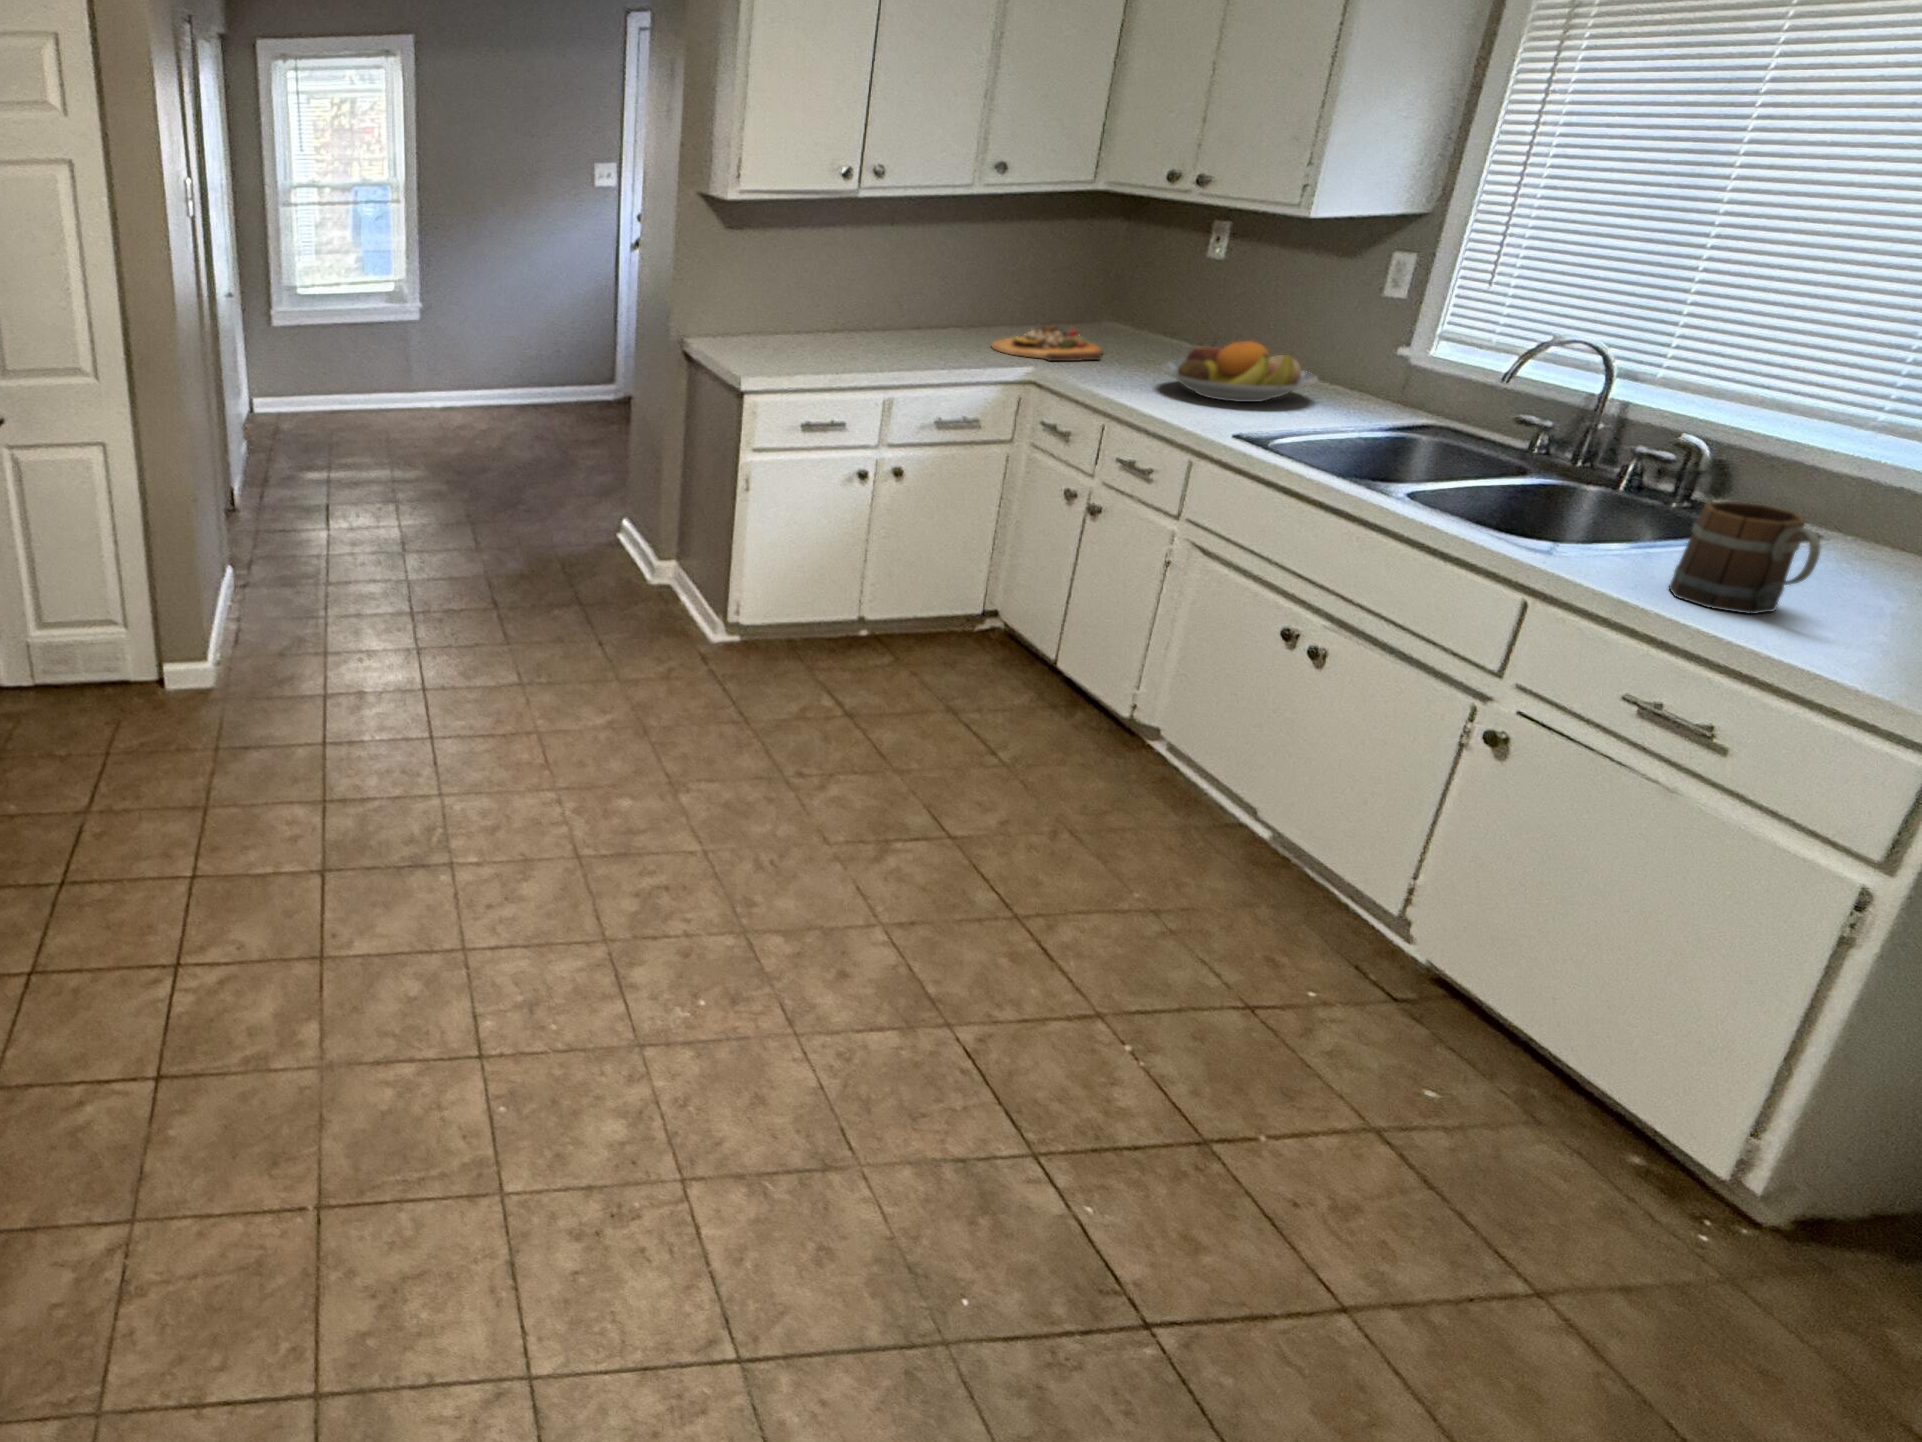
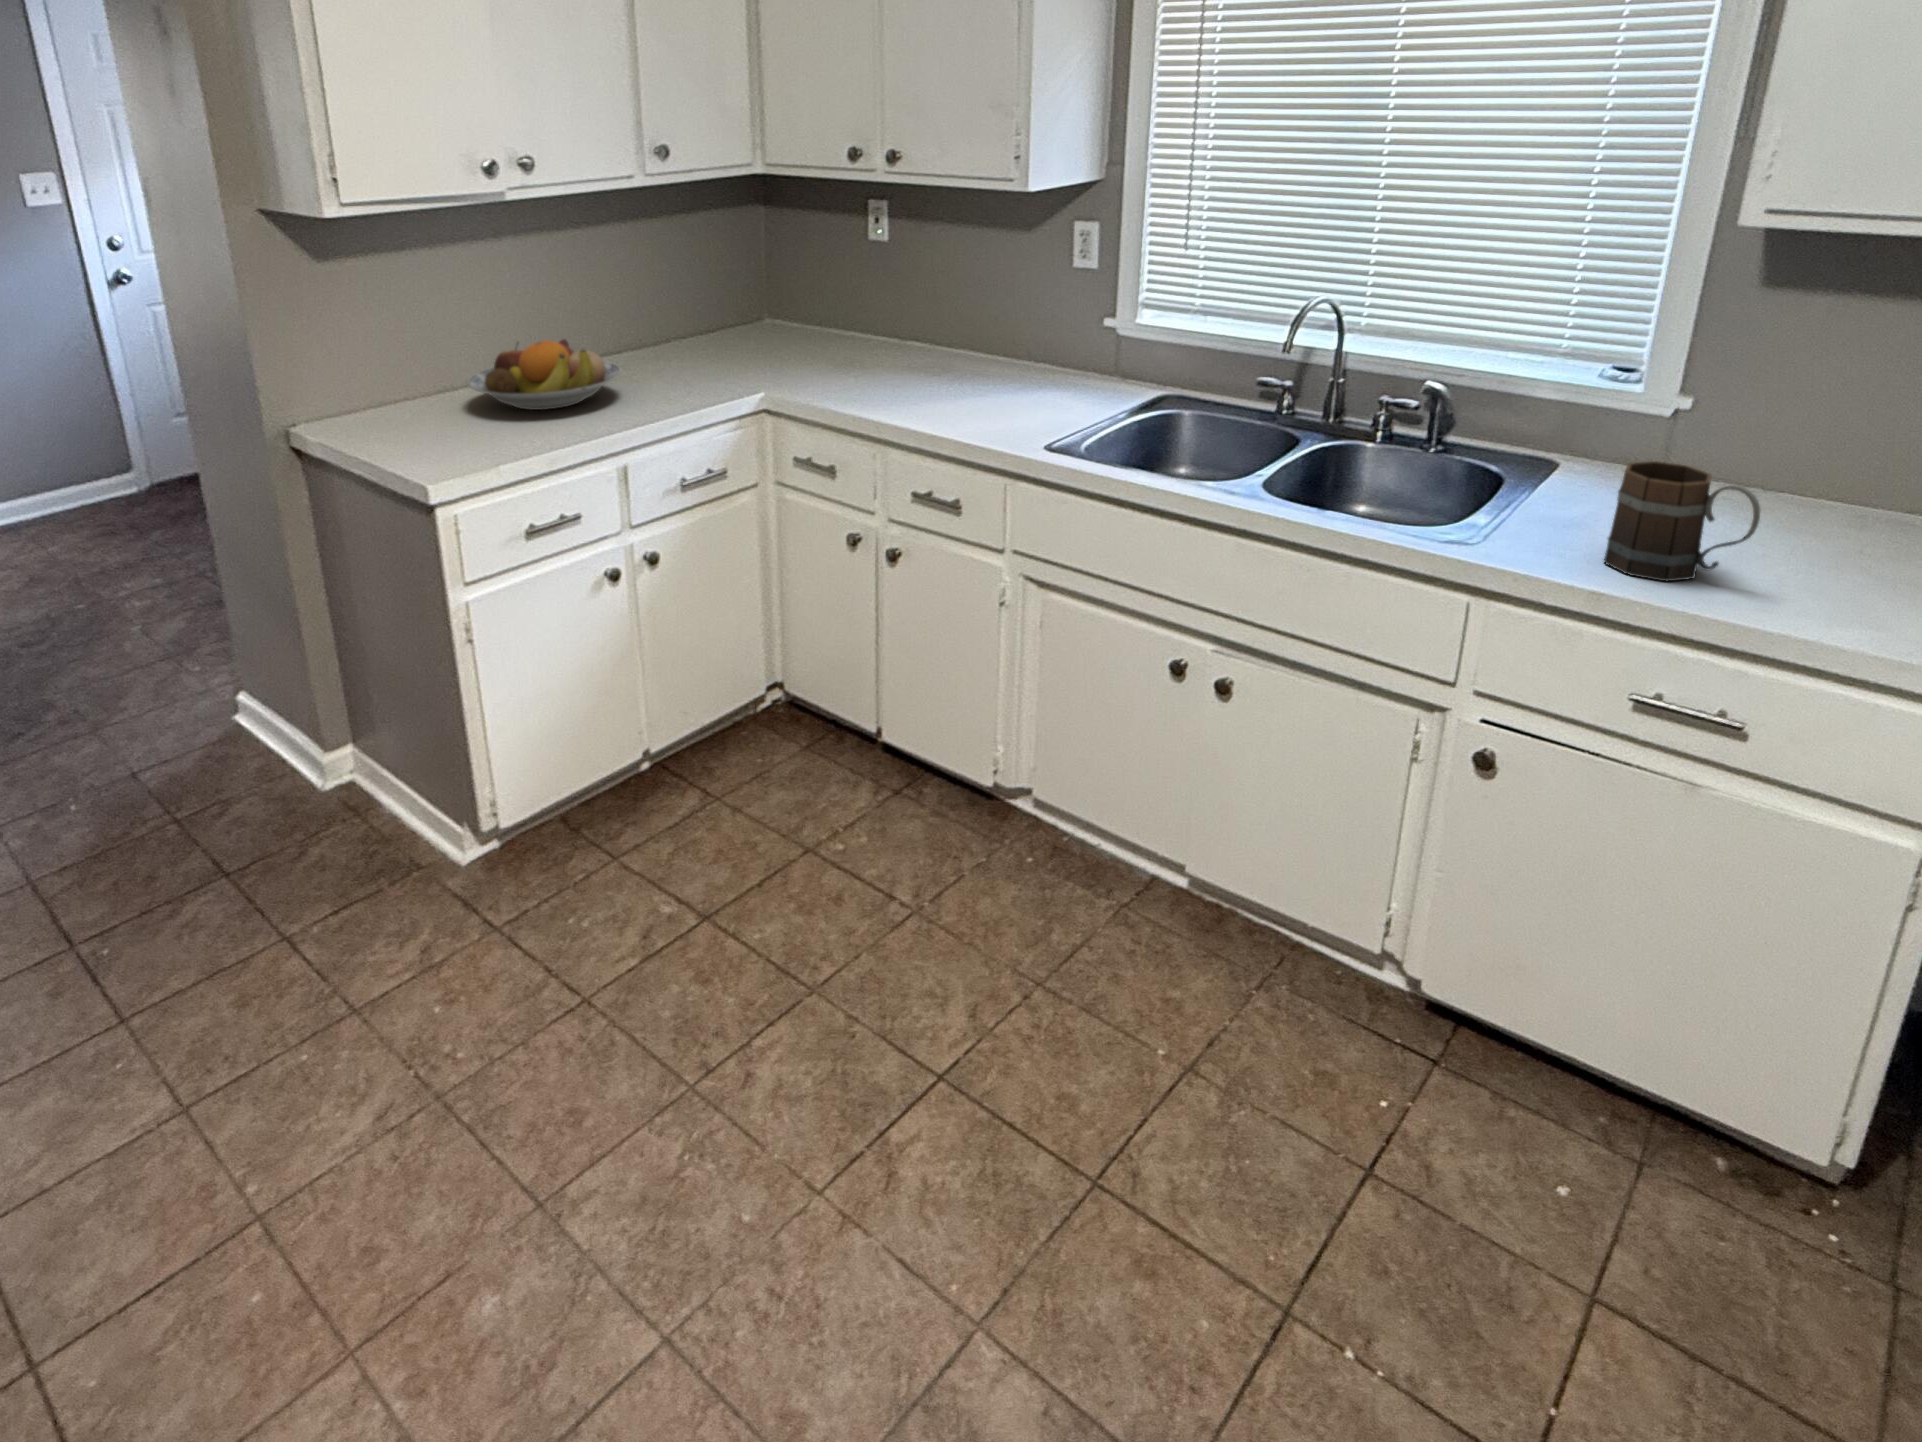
cutting board: present [992,326,1103,361] -> none [688,336,818,381]
fruit bowl: present [1161,341,1317,402] -> present [468,339,621,410]

